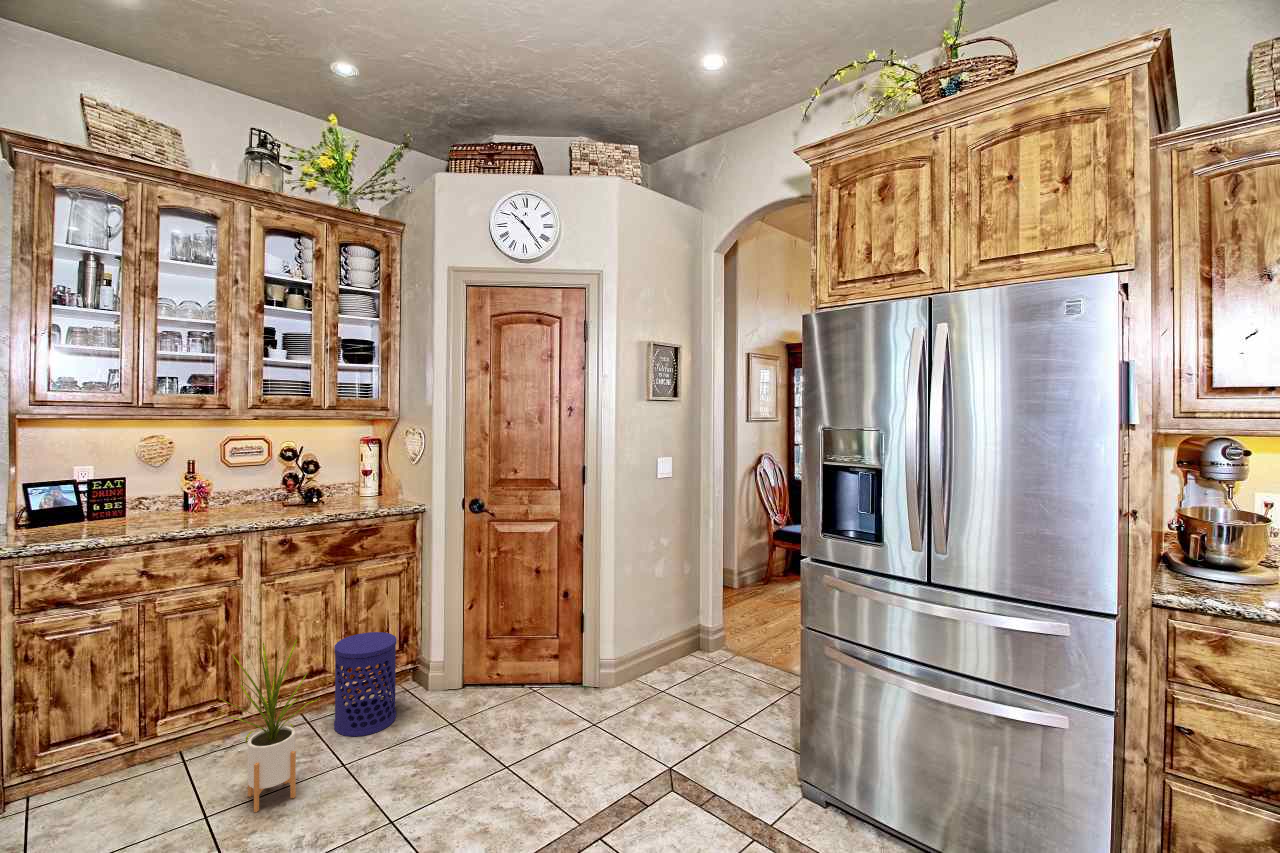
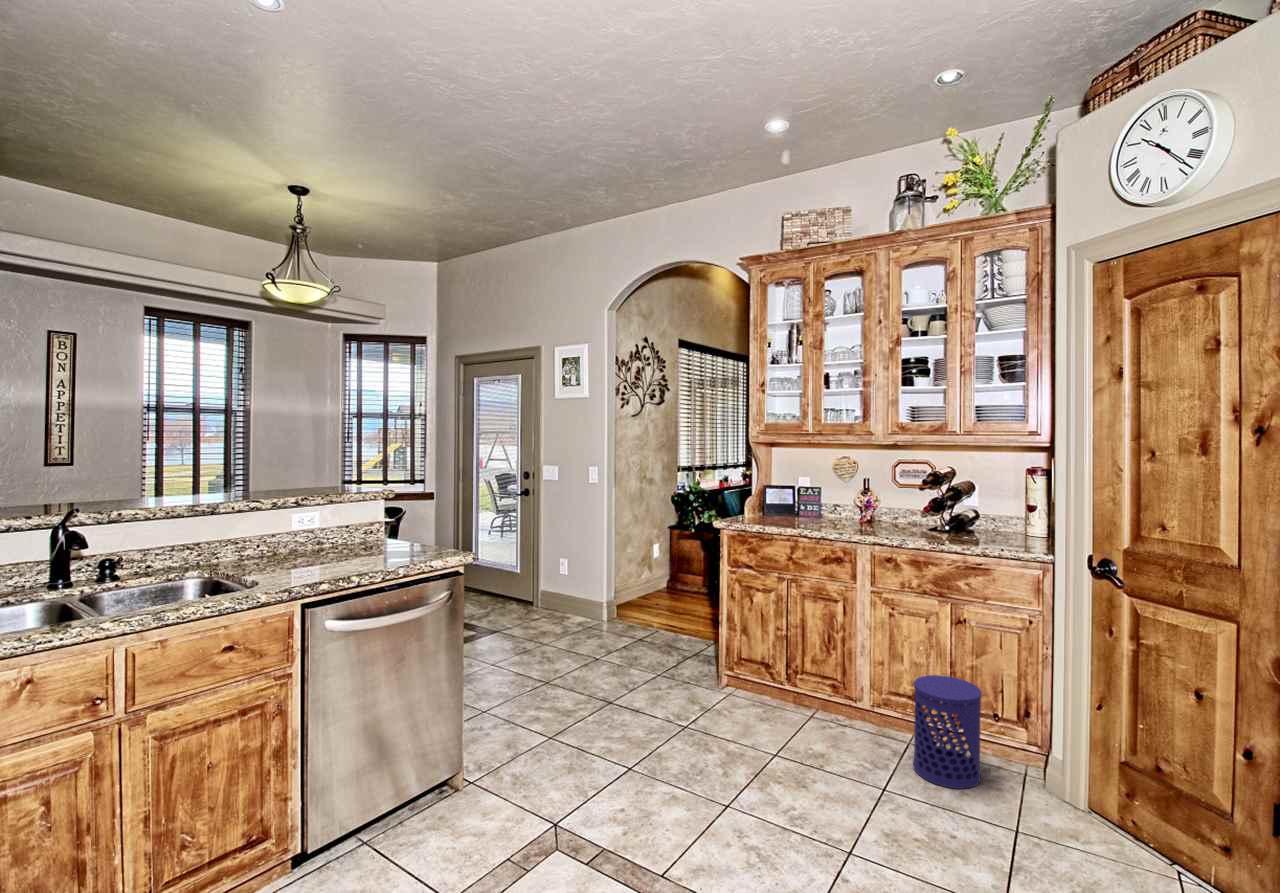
house plant: present [220,639,319,812] -> none [777,631,857,785]

